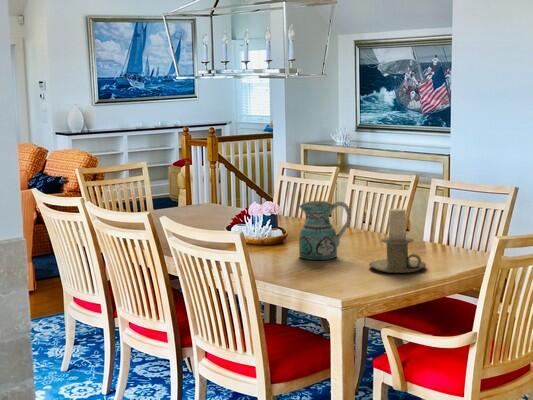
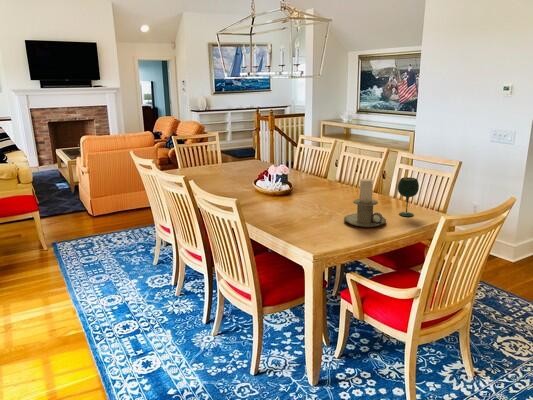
ceramic pitcher: present [299,201,351,260] -> none [298,168,335,211]
wine glass: none [438,208,466,260] -> present [398,177,419,216]

